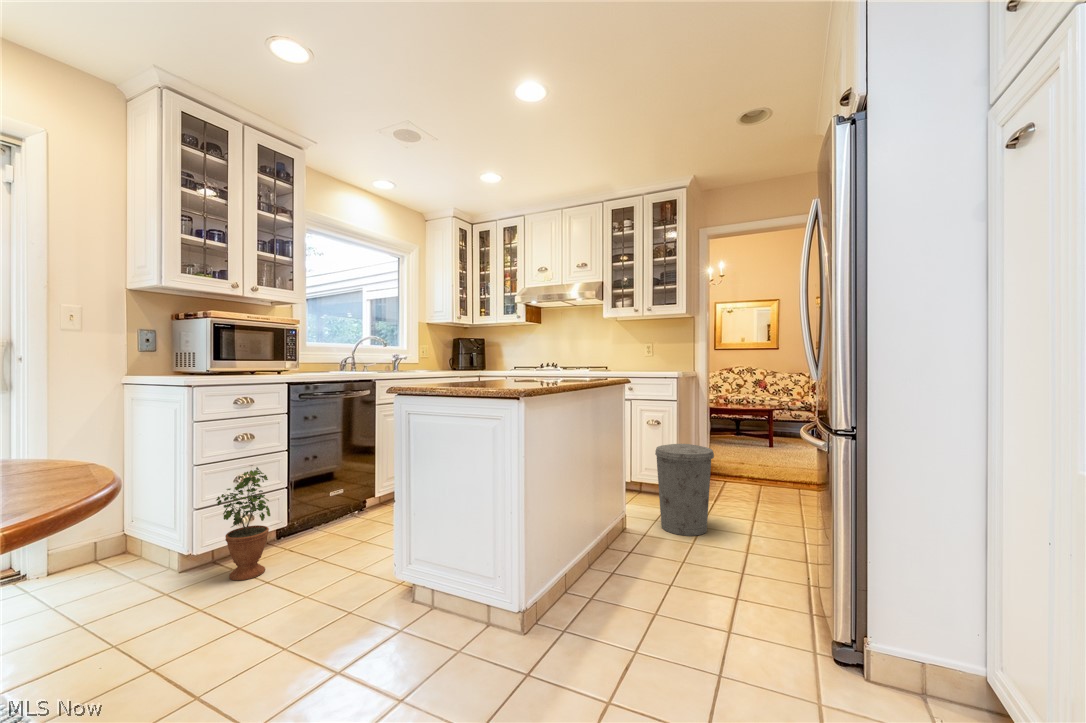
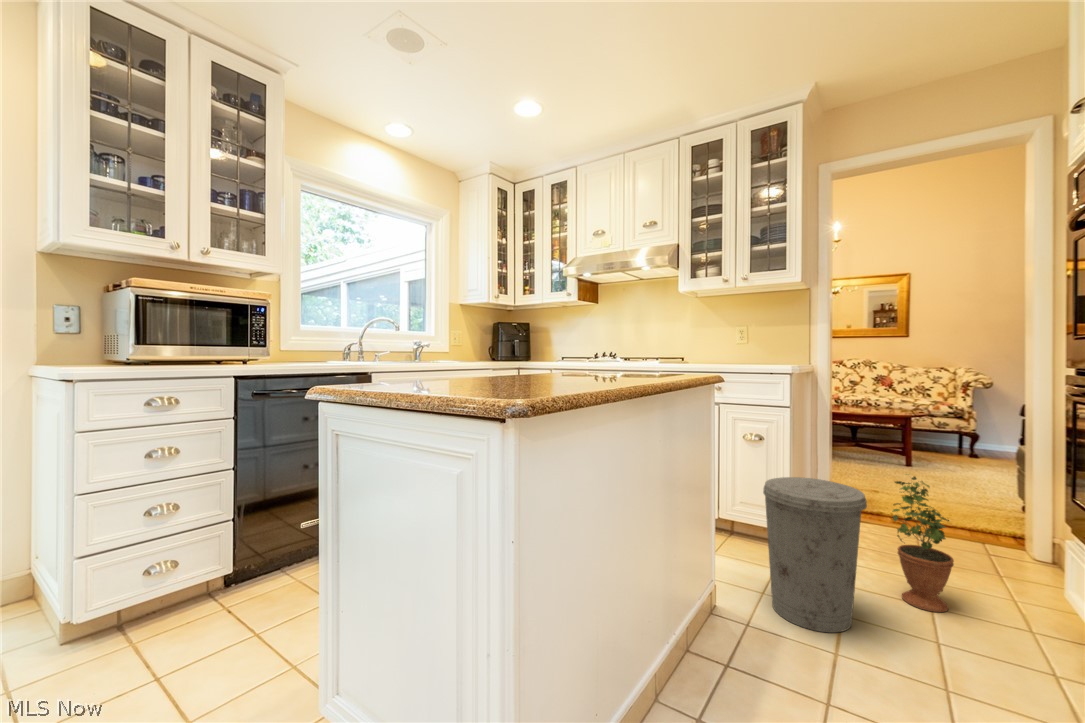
potted plant: present [216,465,270,580] -> present [893,476,954,612]

